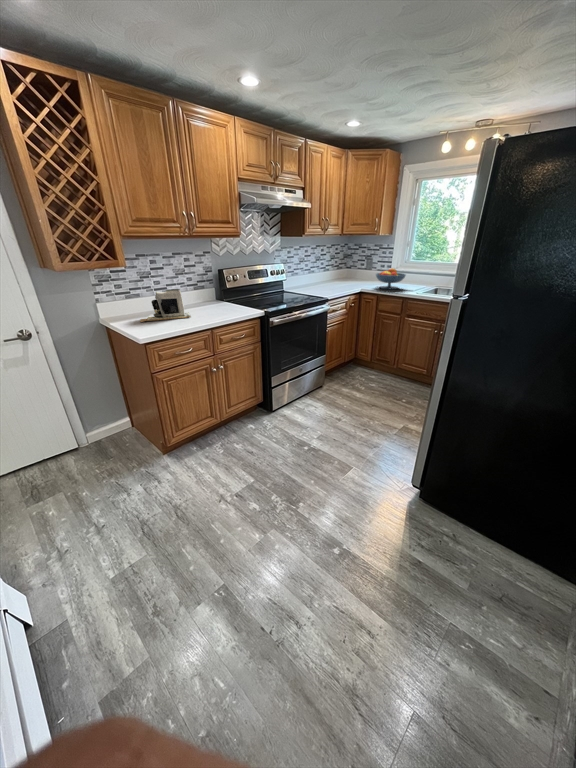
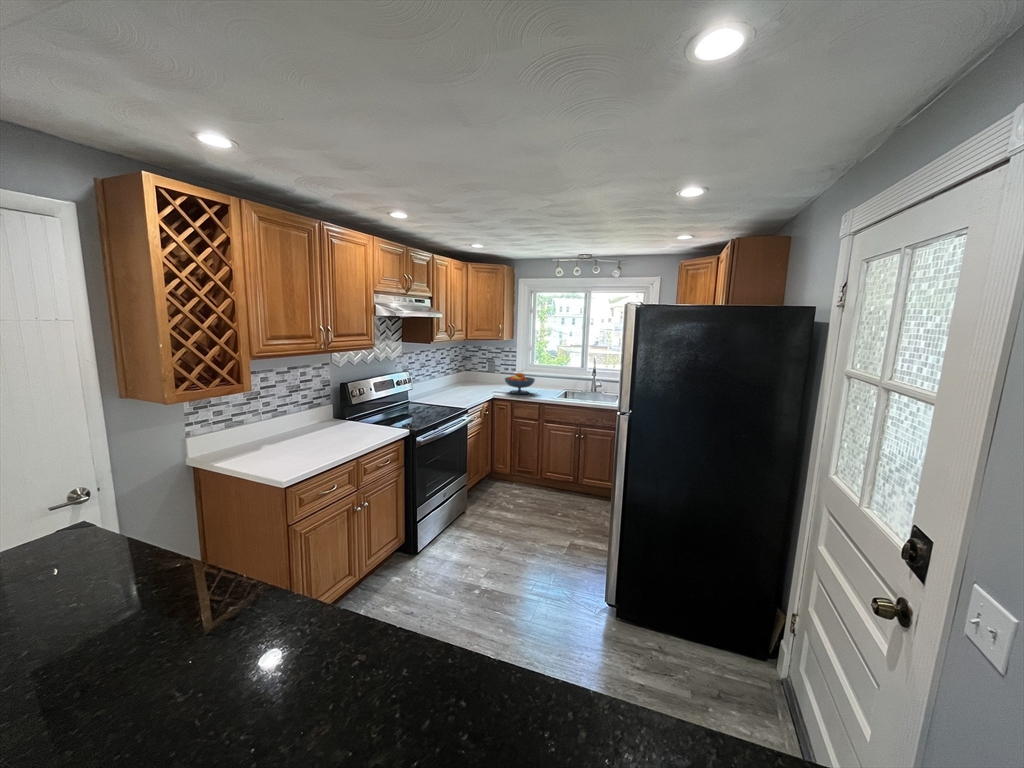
coffee maker: present [140,289,191,322] -> none [250,411,323,459]

